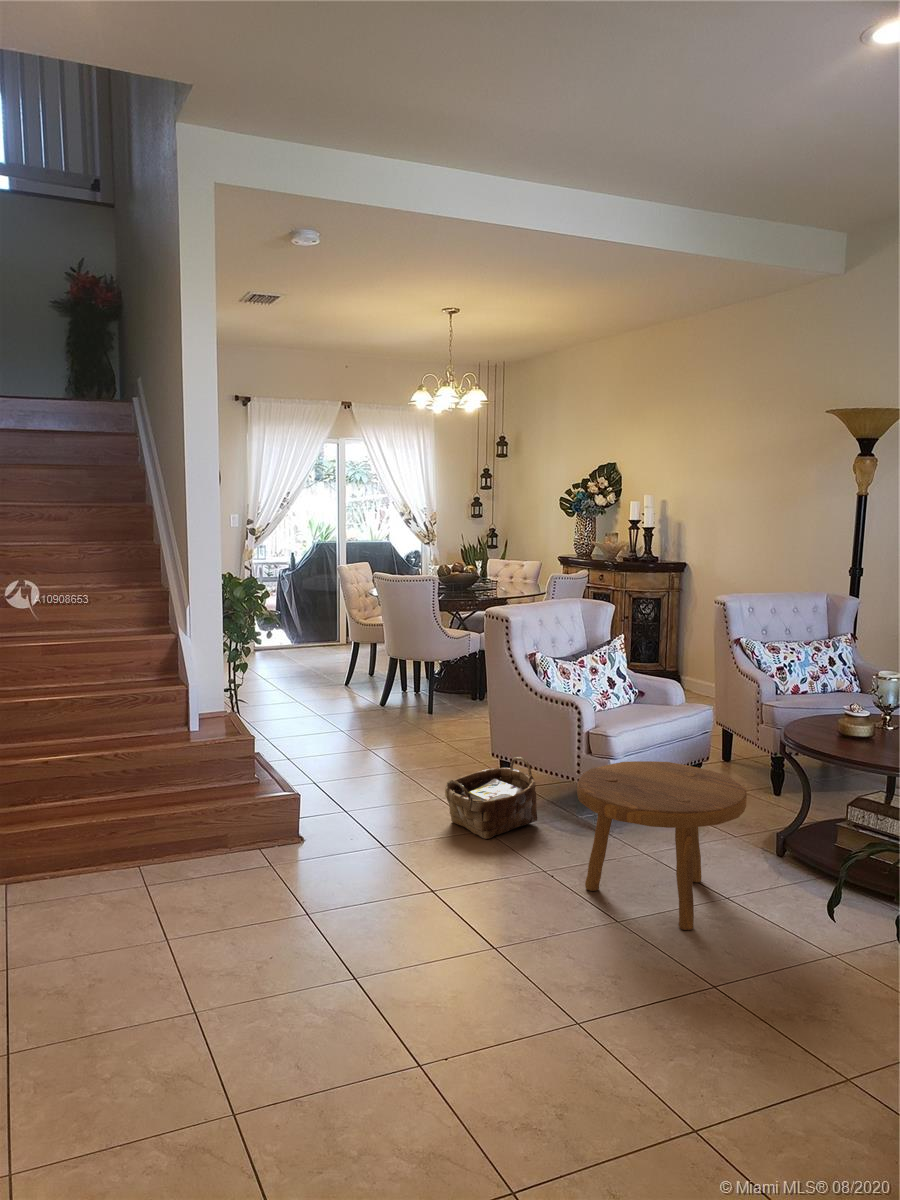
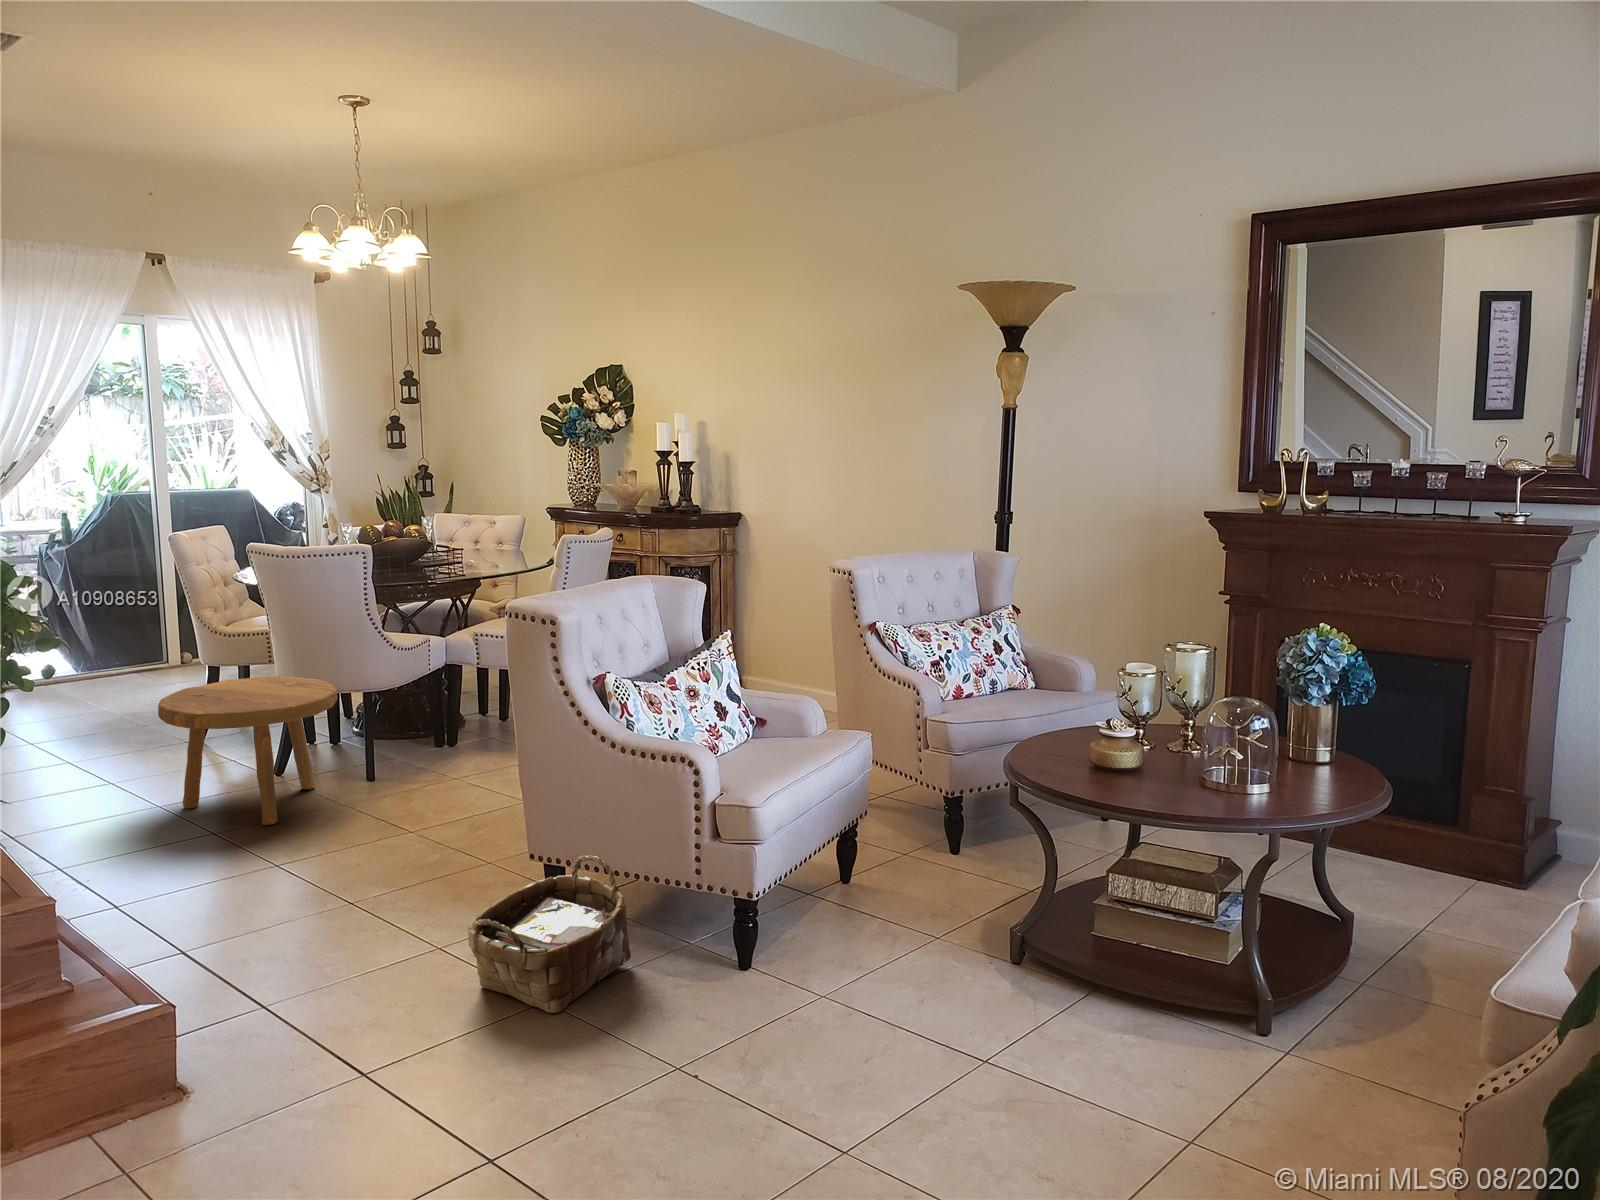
footstool: present [577,761,747,930] -> present [158,676,337,825]

